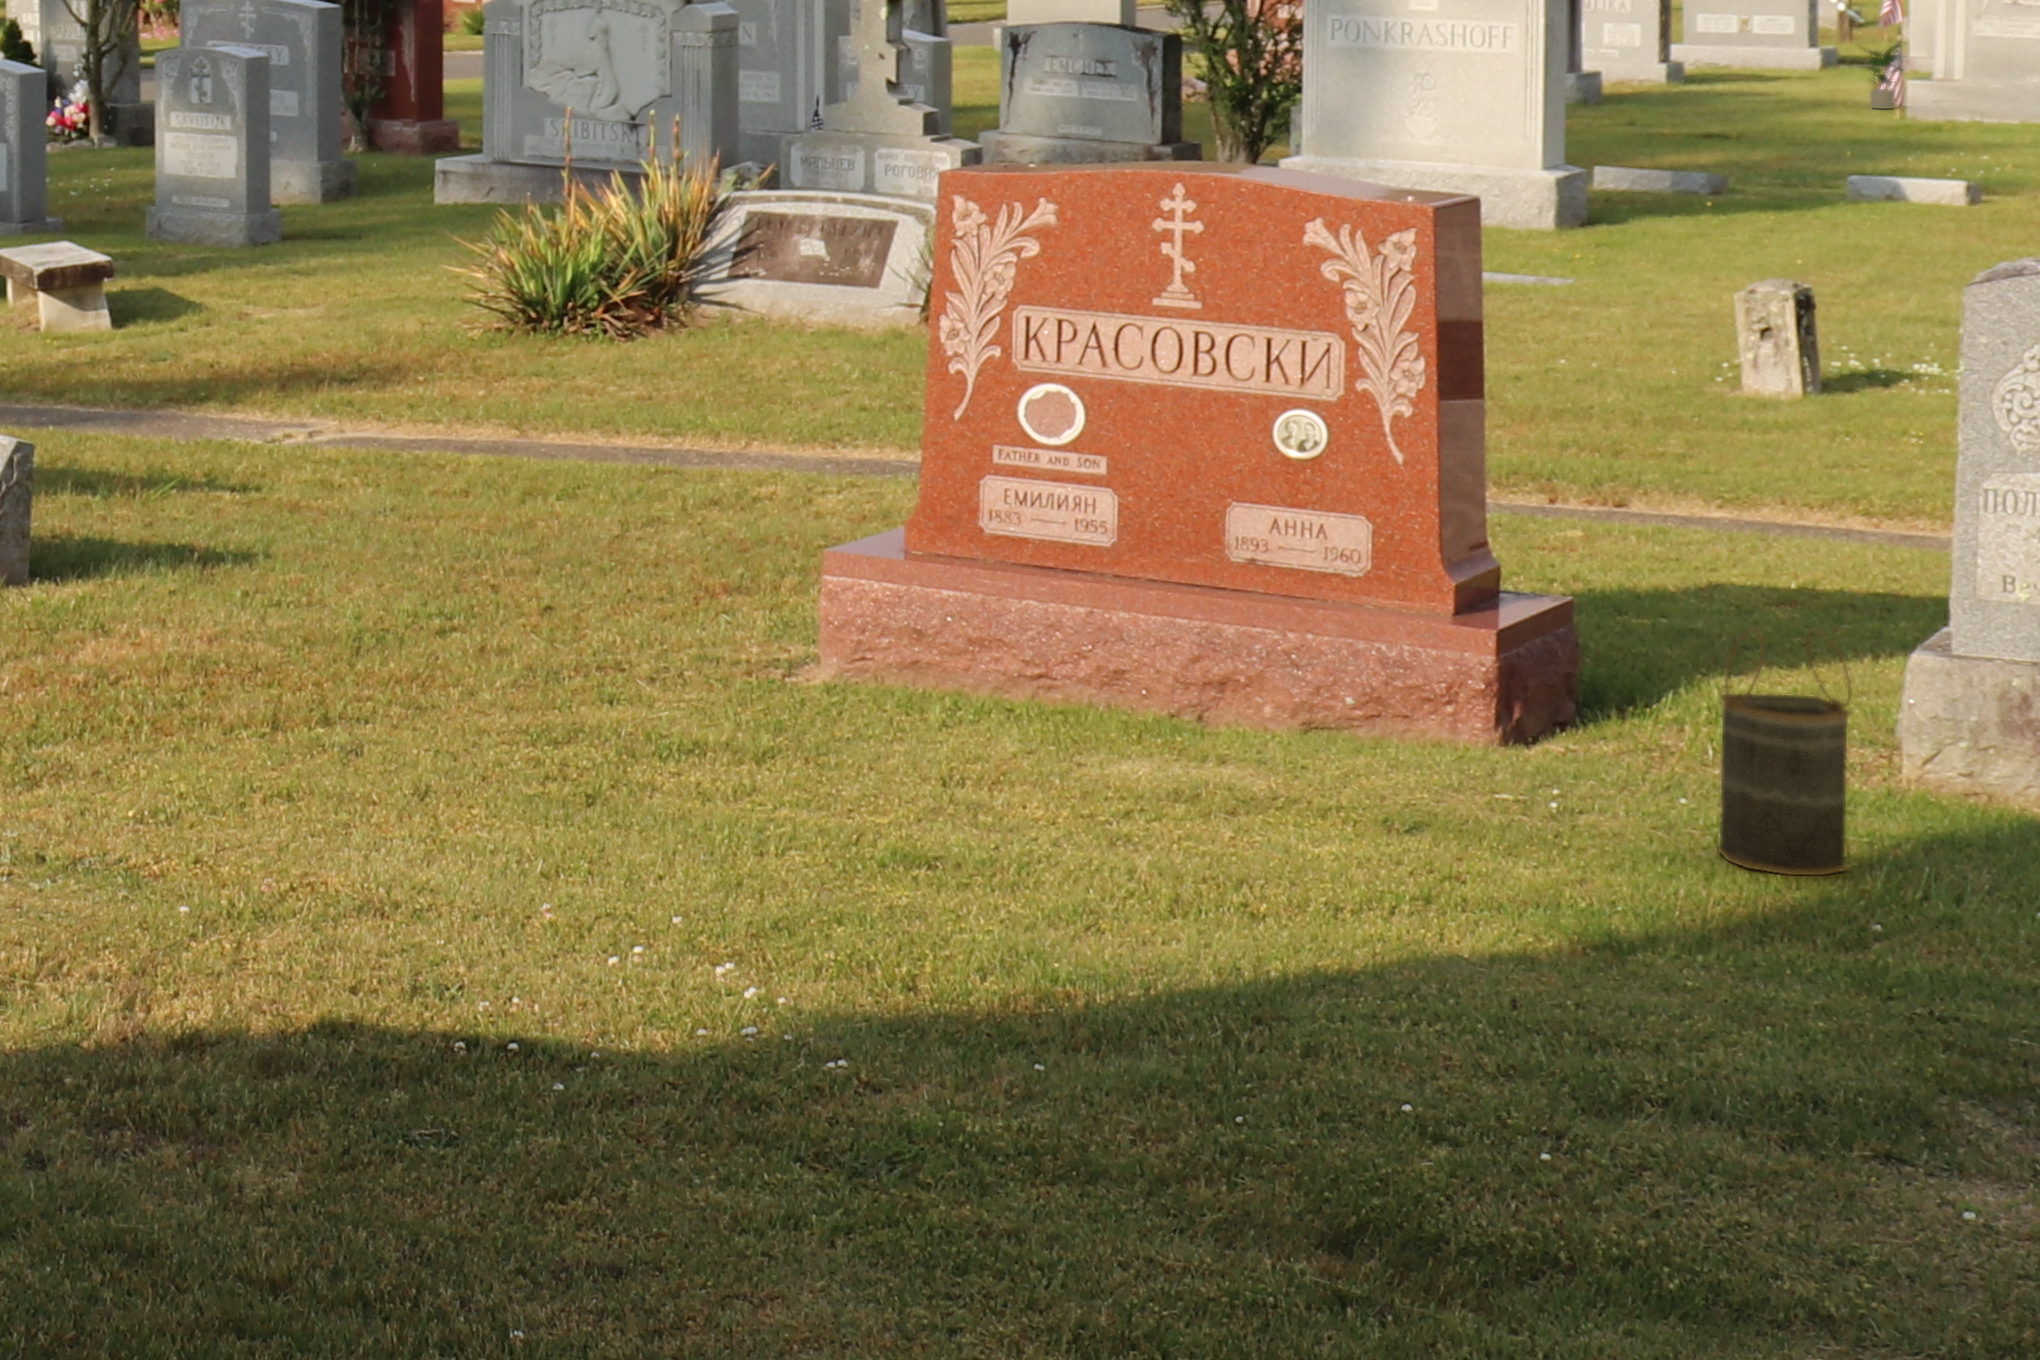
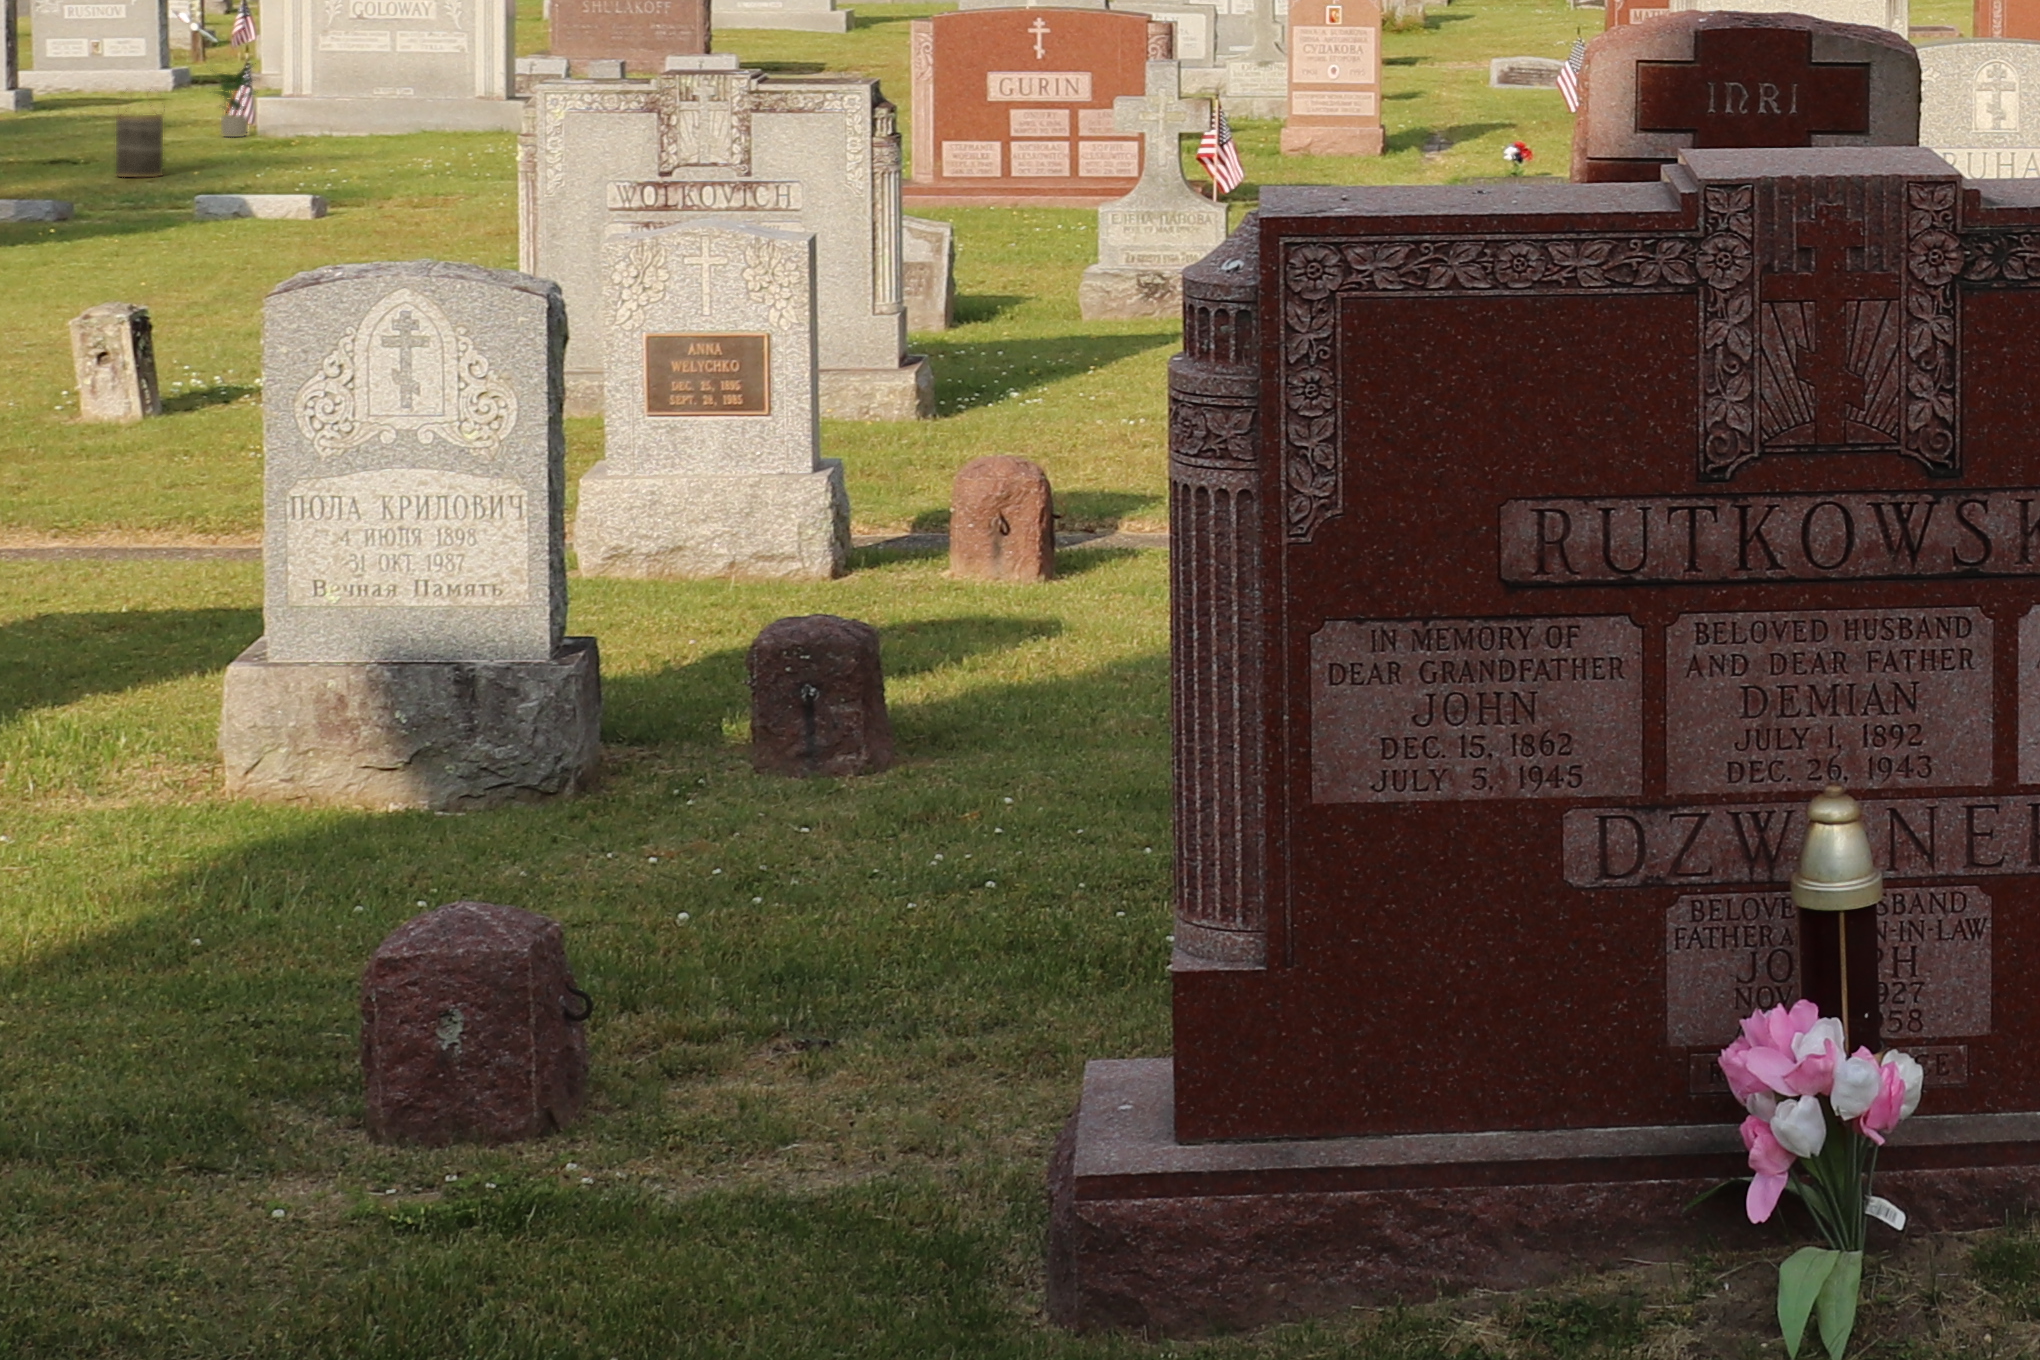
basket: present [1717,628,1851,875] -> present [116,114,163,177]

